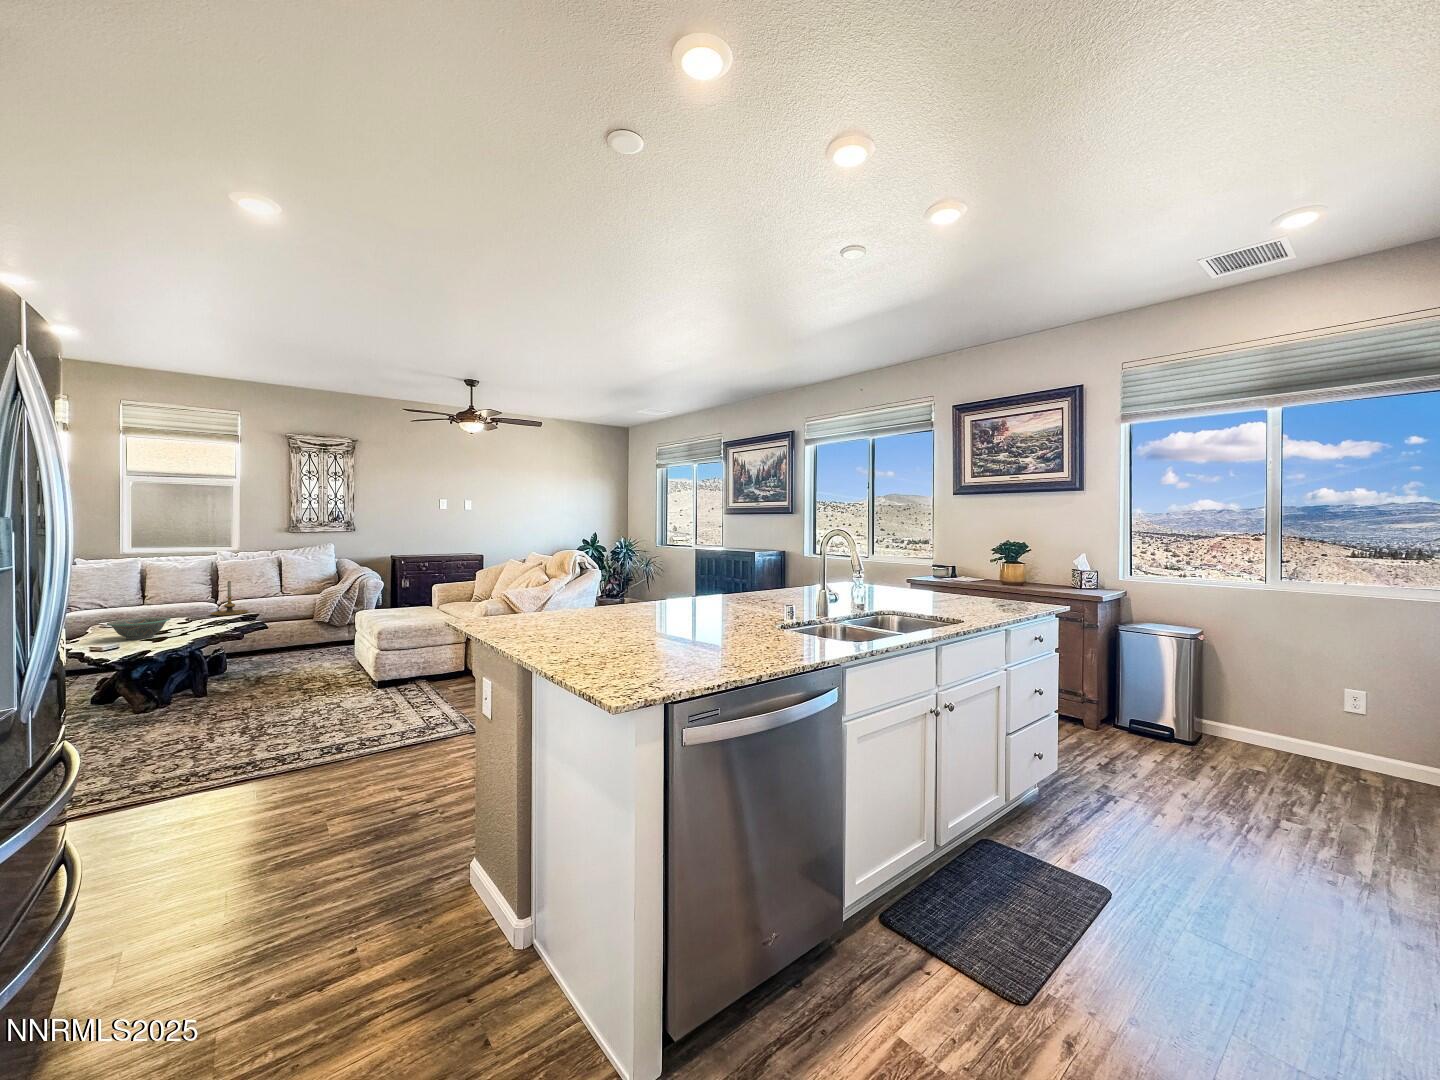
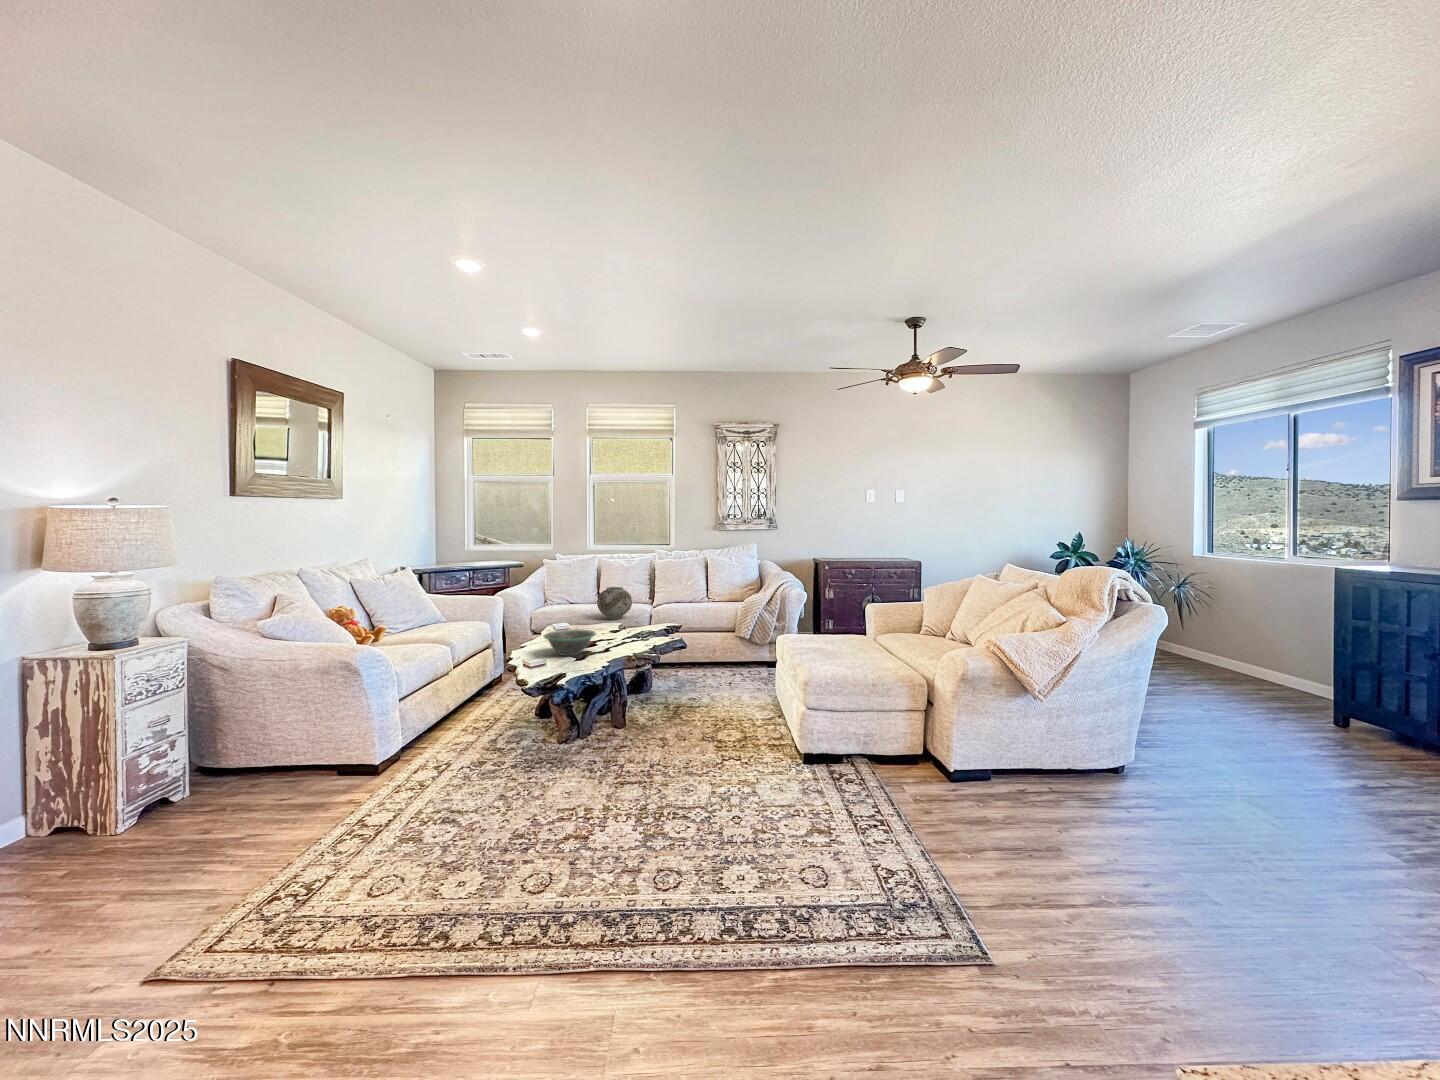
candle holder: present [210,581,248,616] -> none [641,587,674,626]
vase: none [150,585,195,616] -> present [597,587,632,620]

